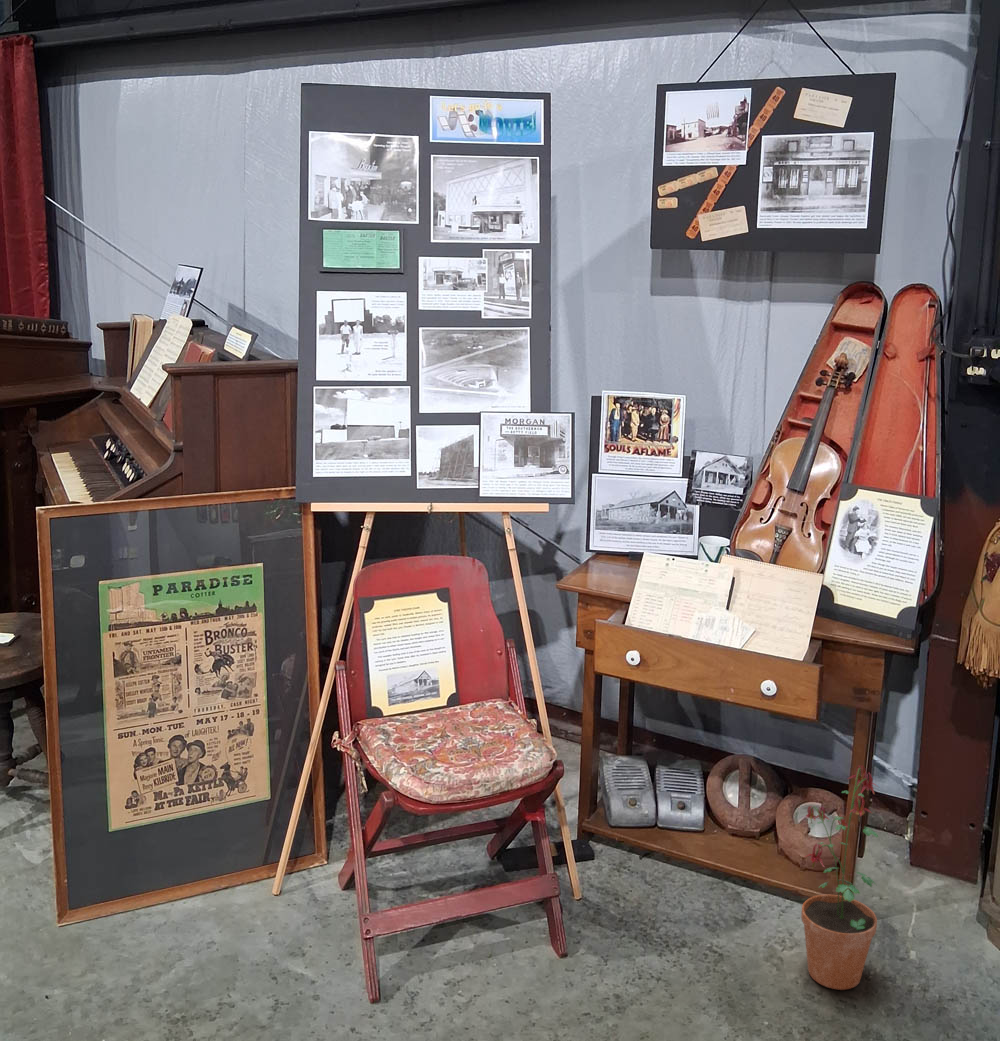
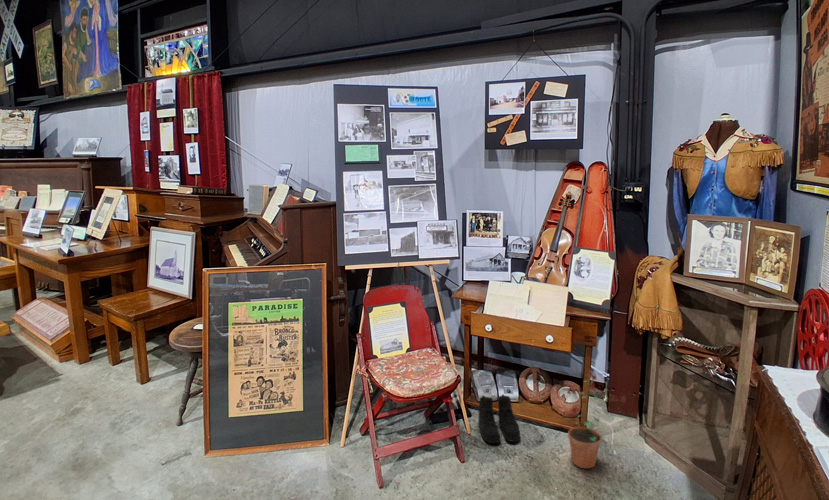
boots: none [606,813,696,921] -> present [479,395,520,443]

